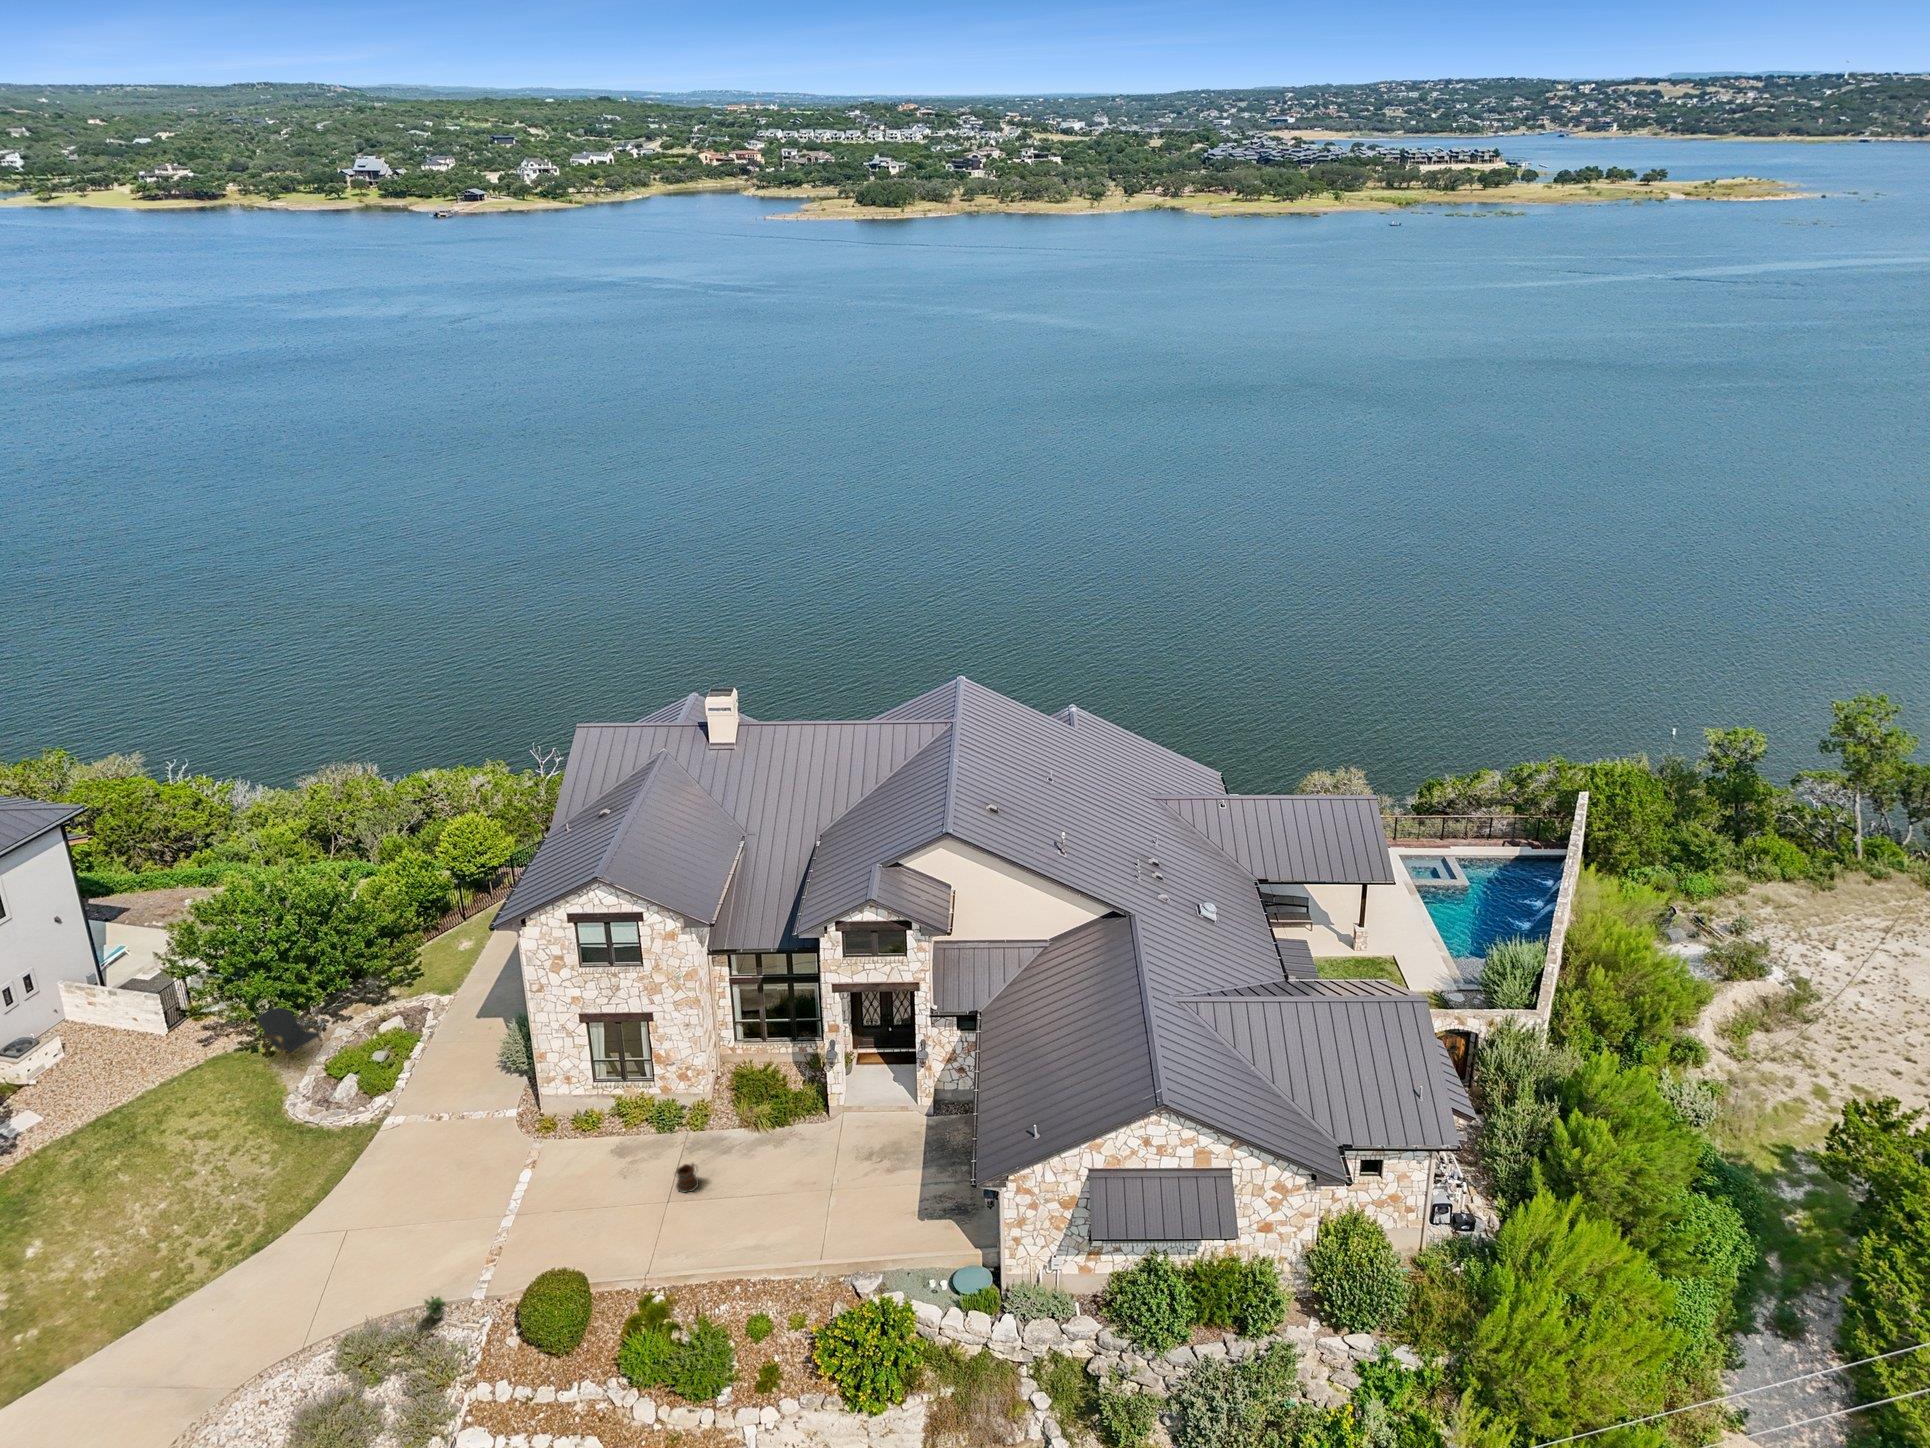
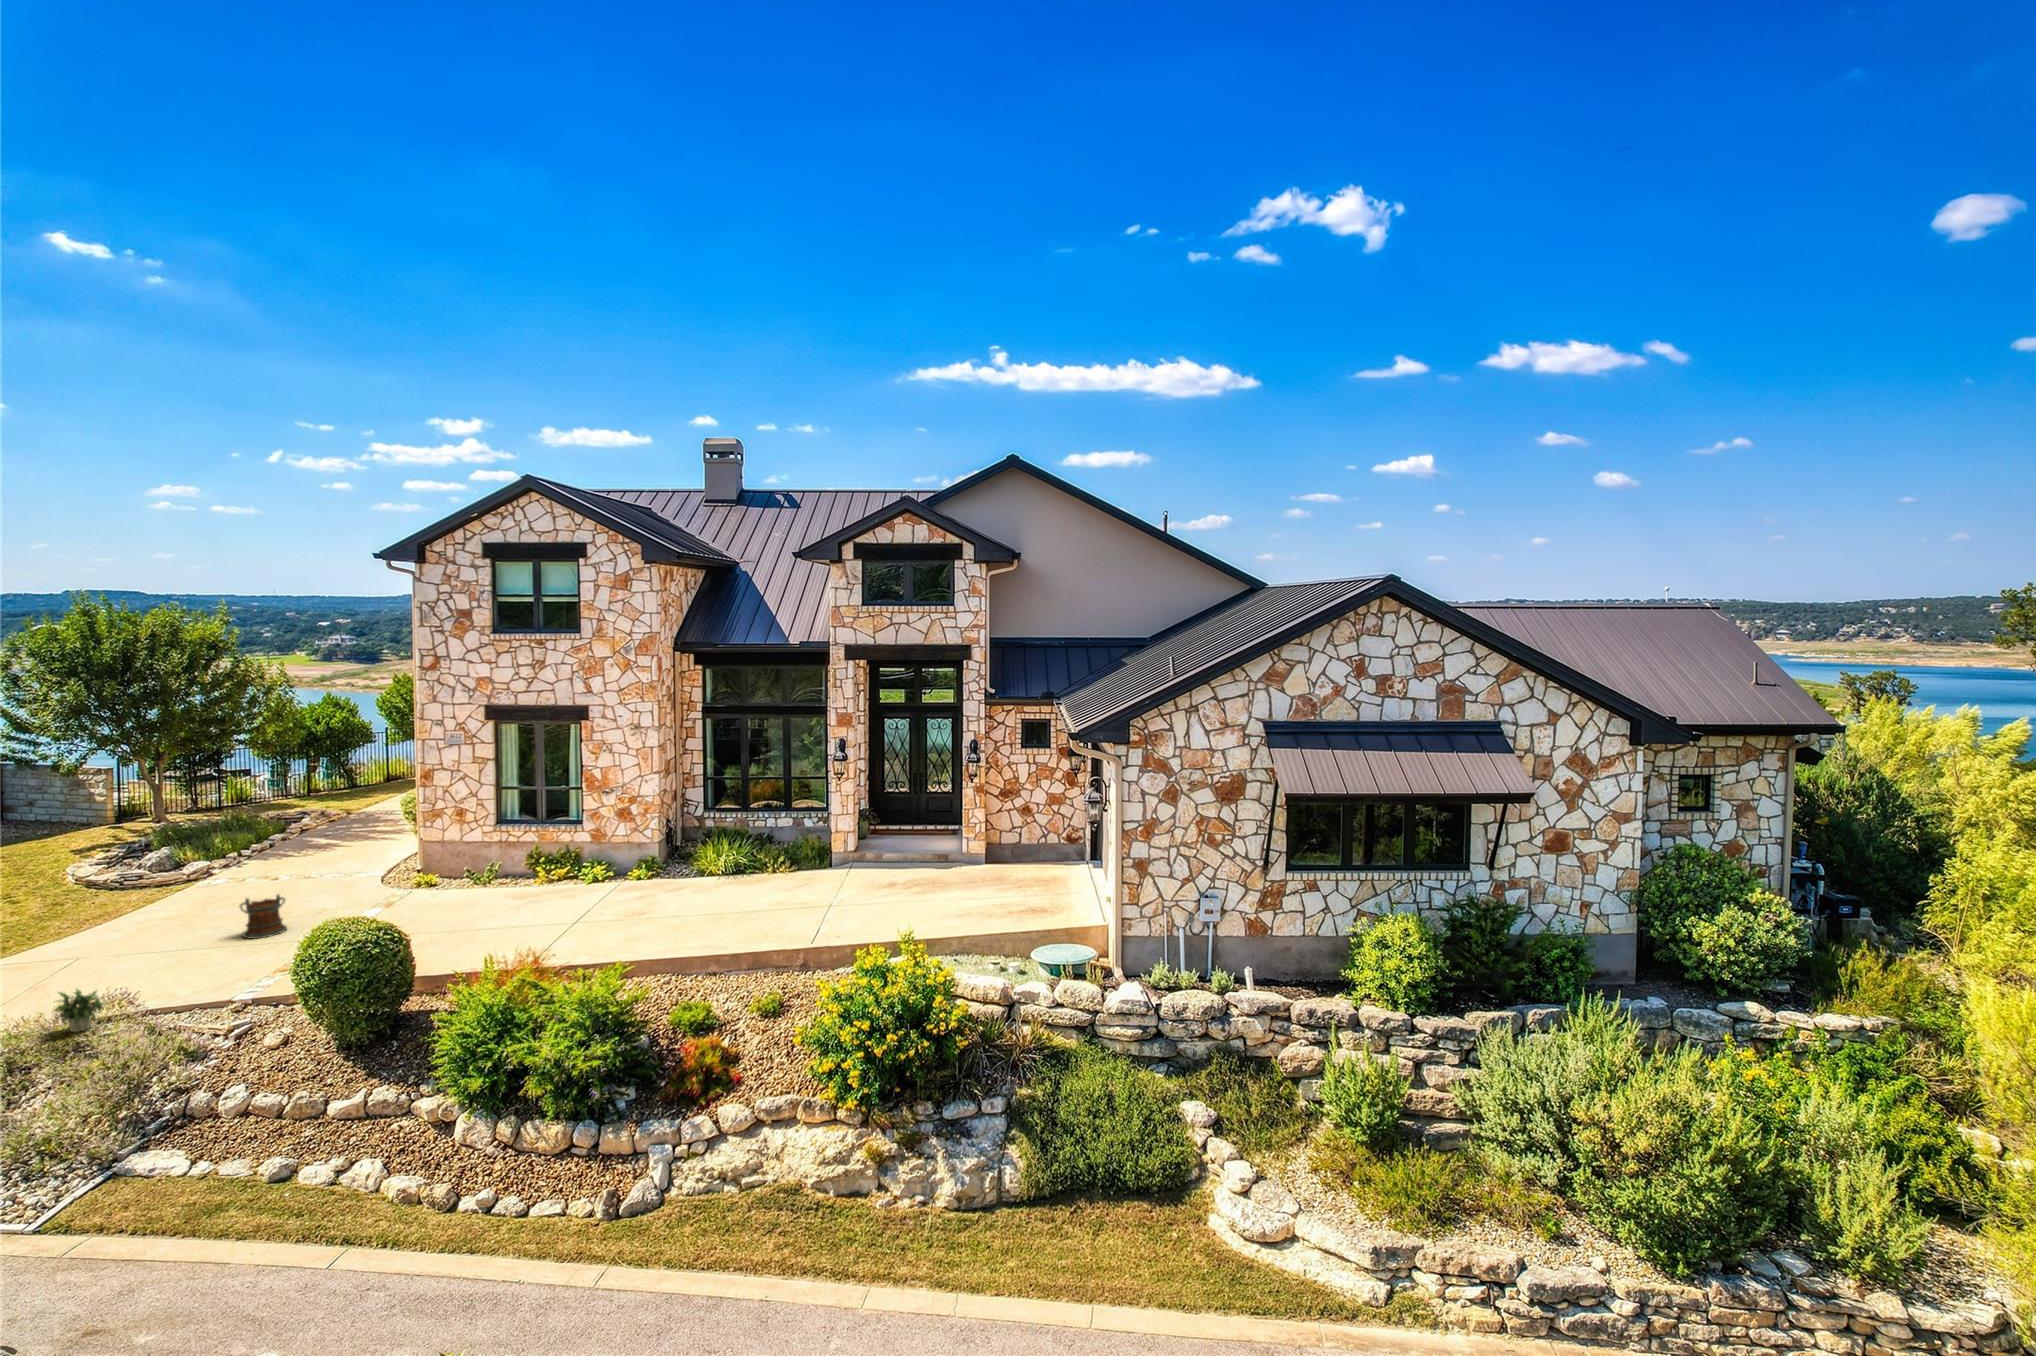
lounge chair: present [256,1007,322,1067] -> none [67,791,158,865]
bucket: present [675,1163,699,1193] -> present [240,894,287,939]

